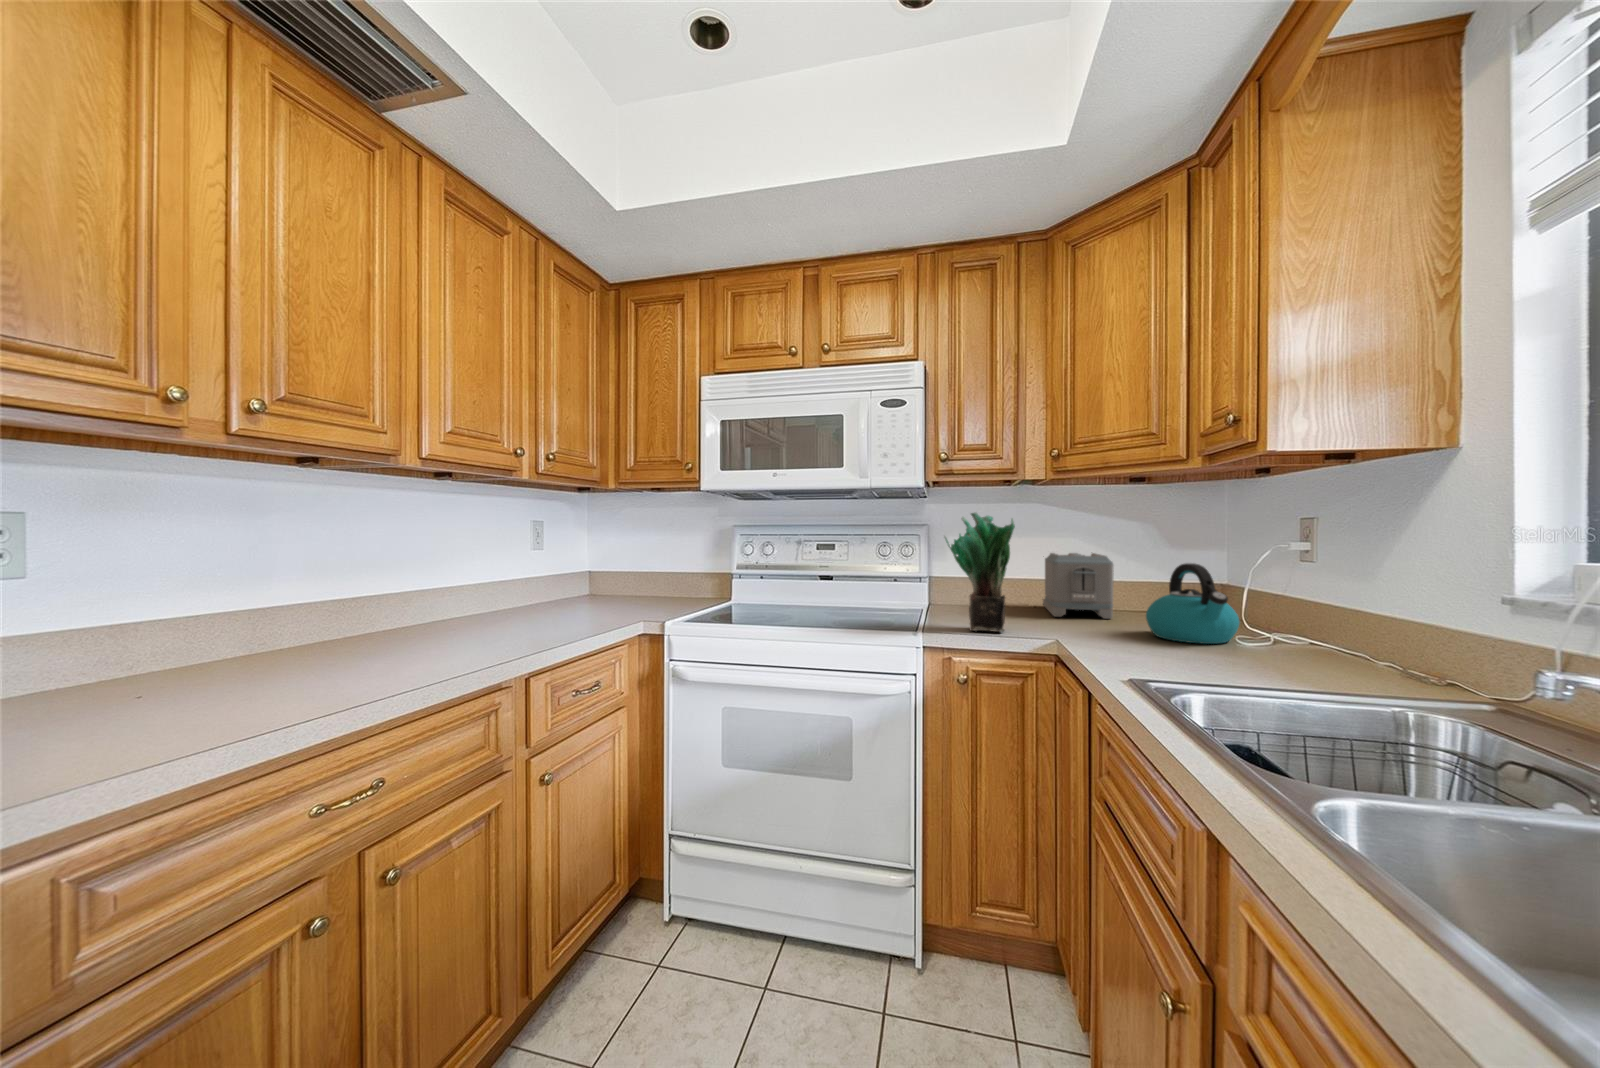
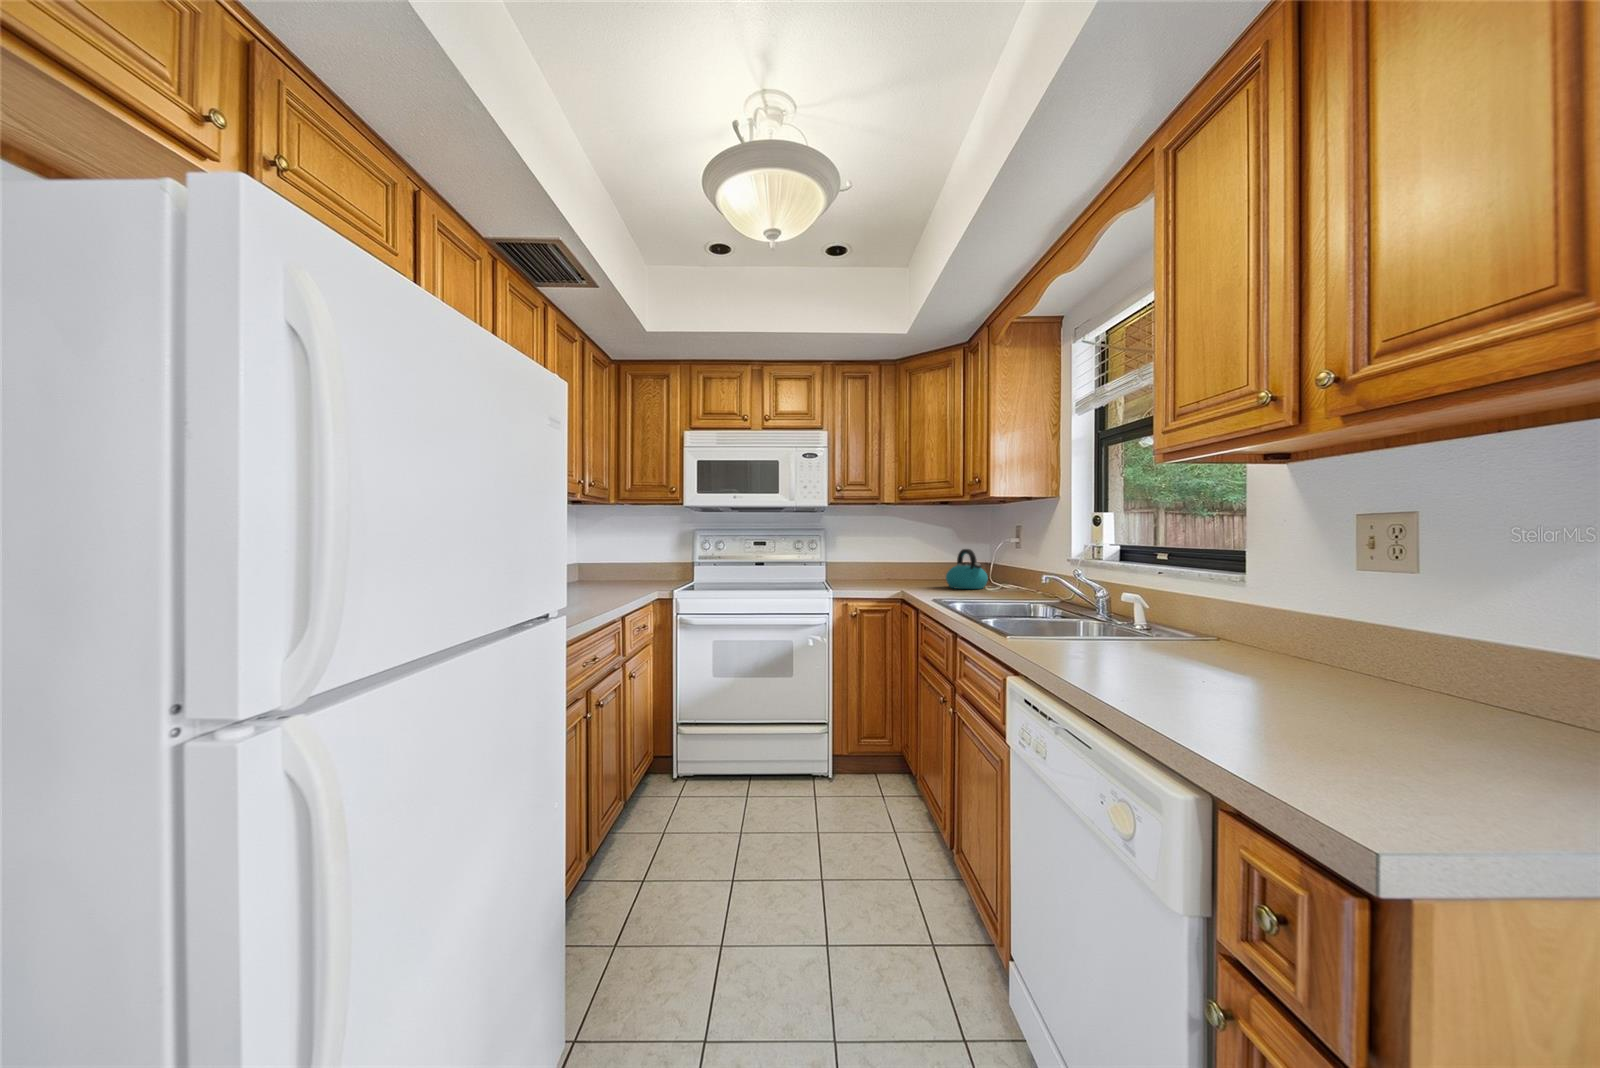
potted plant: present [945,512,1015,632] -> none [841,521,880,589]
toaster: present [1043,553,1114,619] -> none [891,545,930,583]

